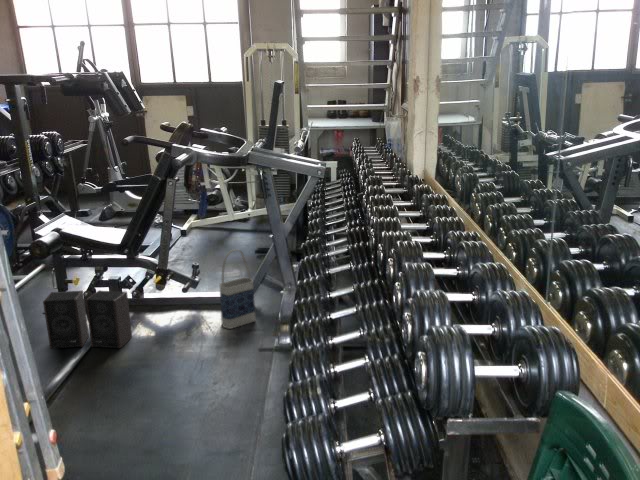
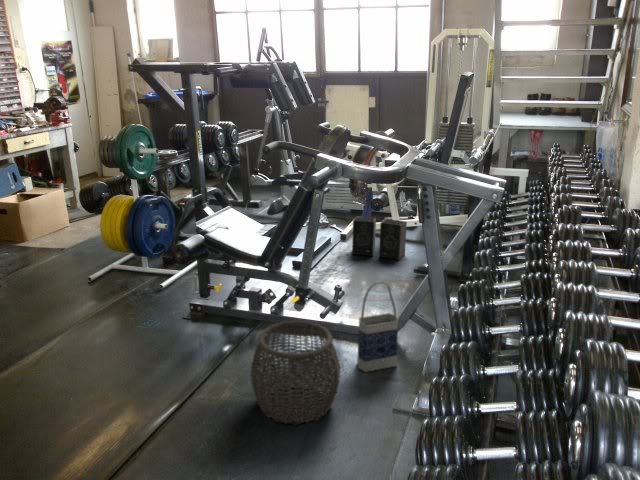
woven basket: none [131,289,213,376] -> present [251,321,340,425]
speaker: present [43,290,132,349] -> present [352,217,407,260]

